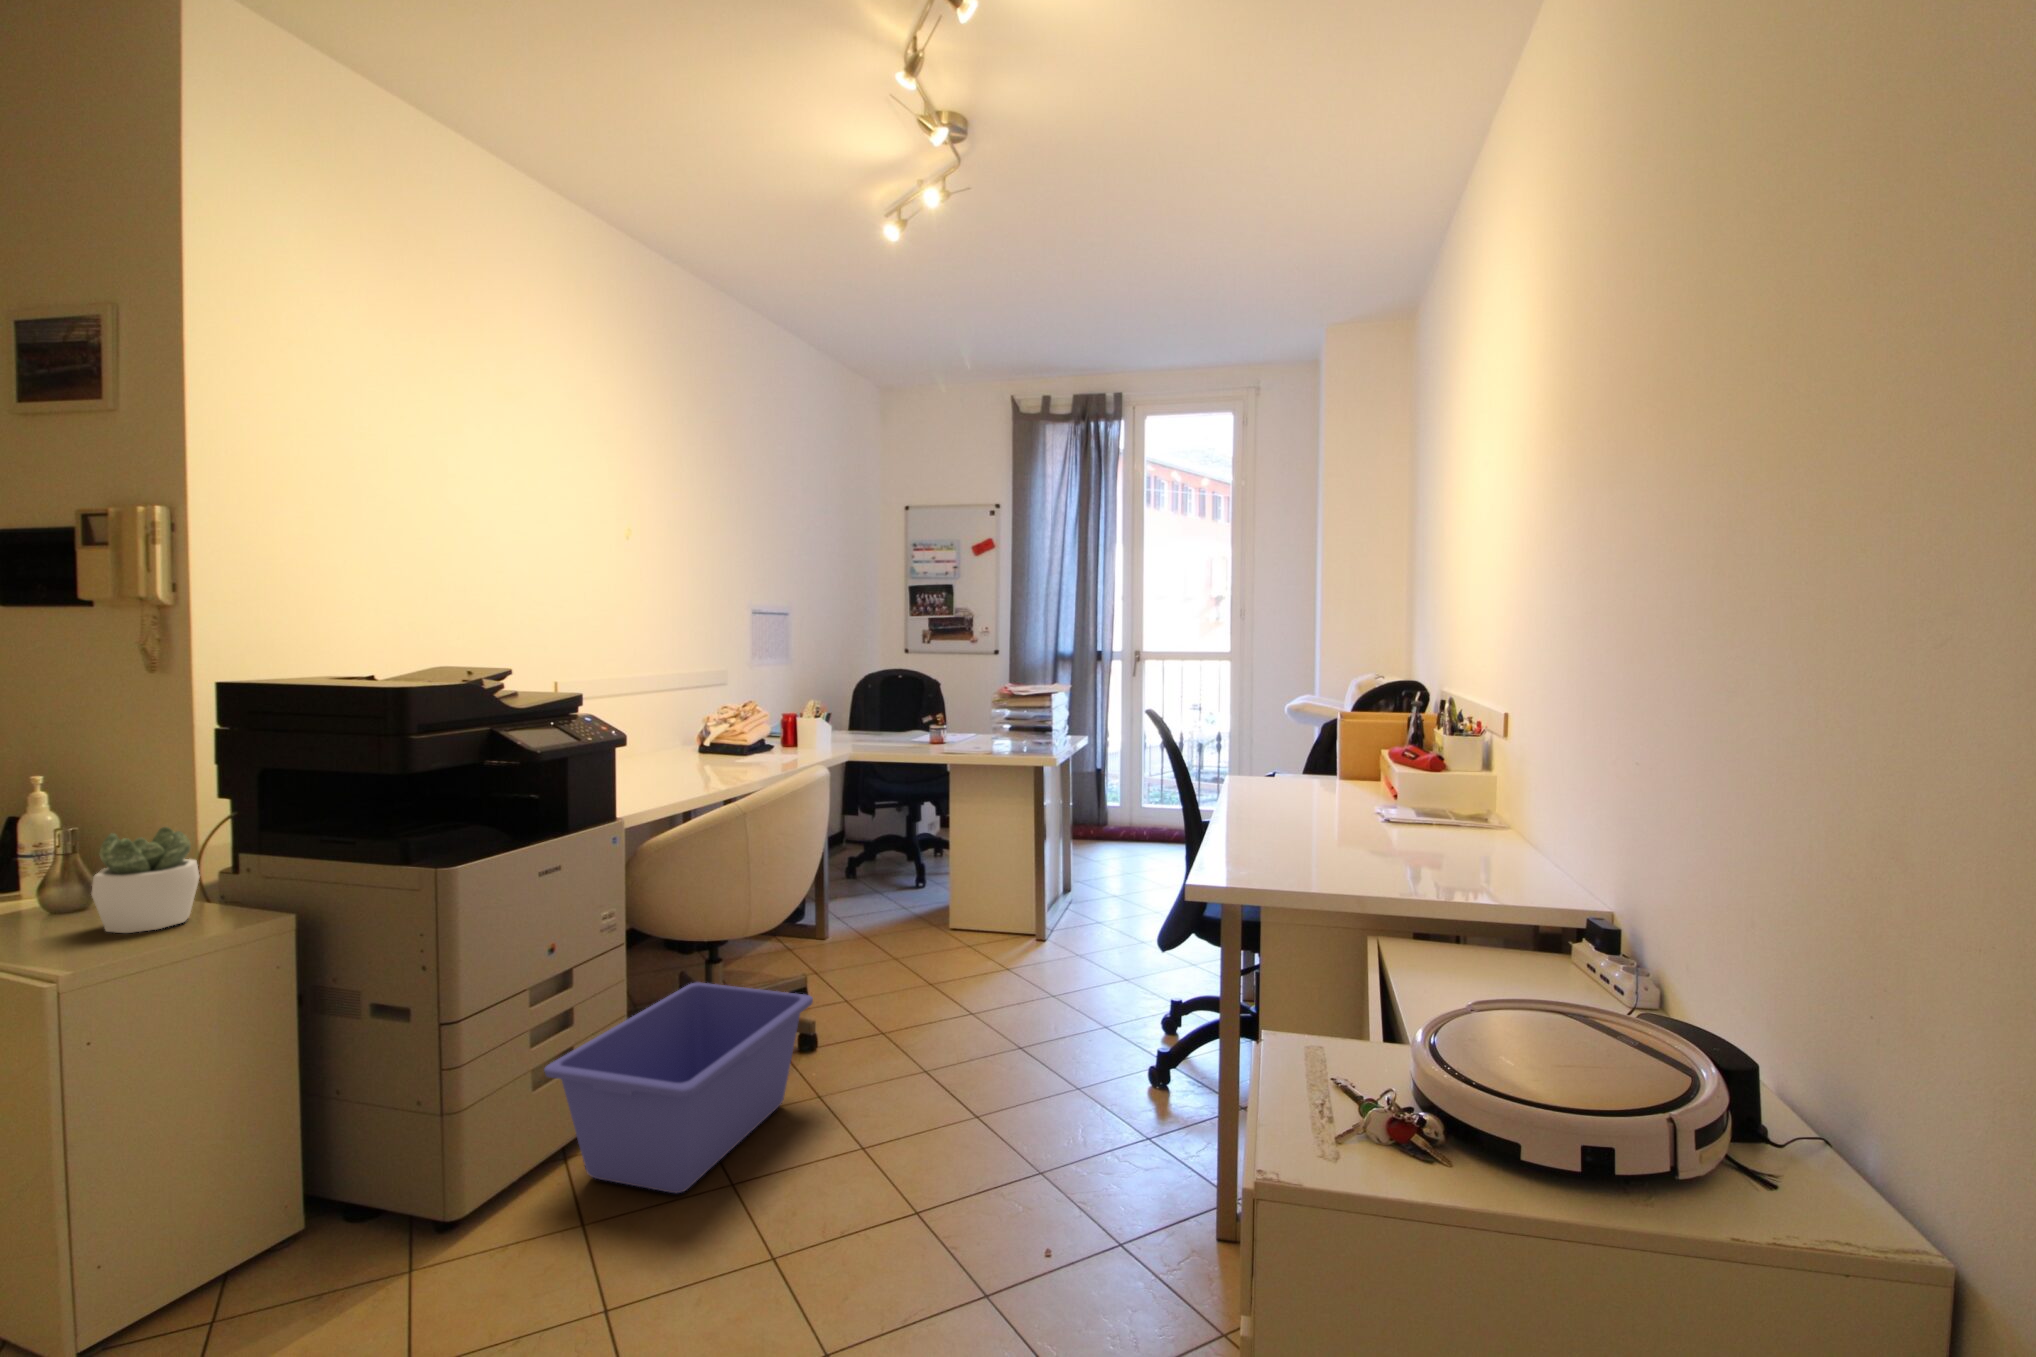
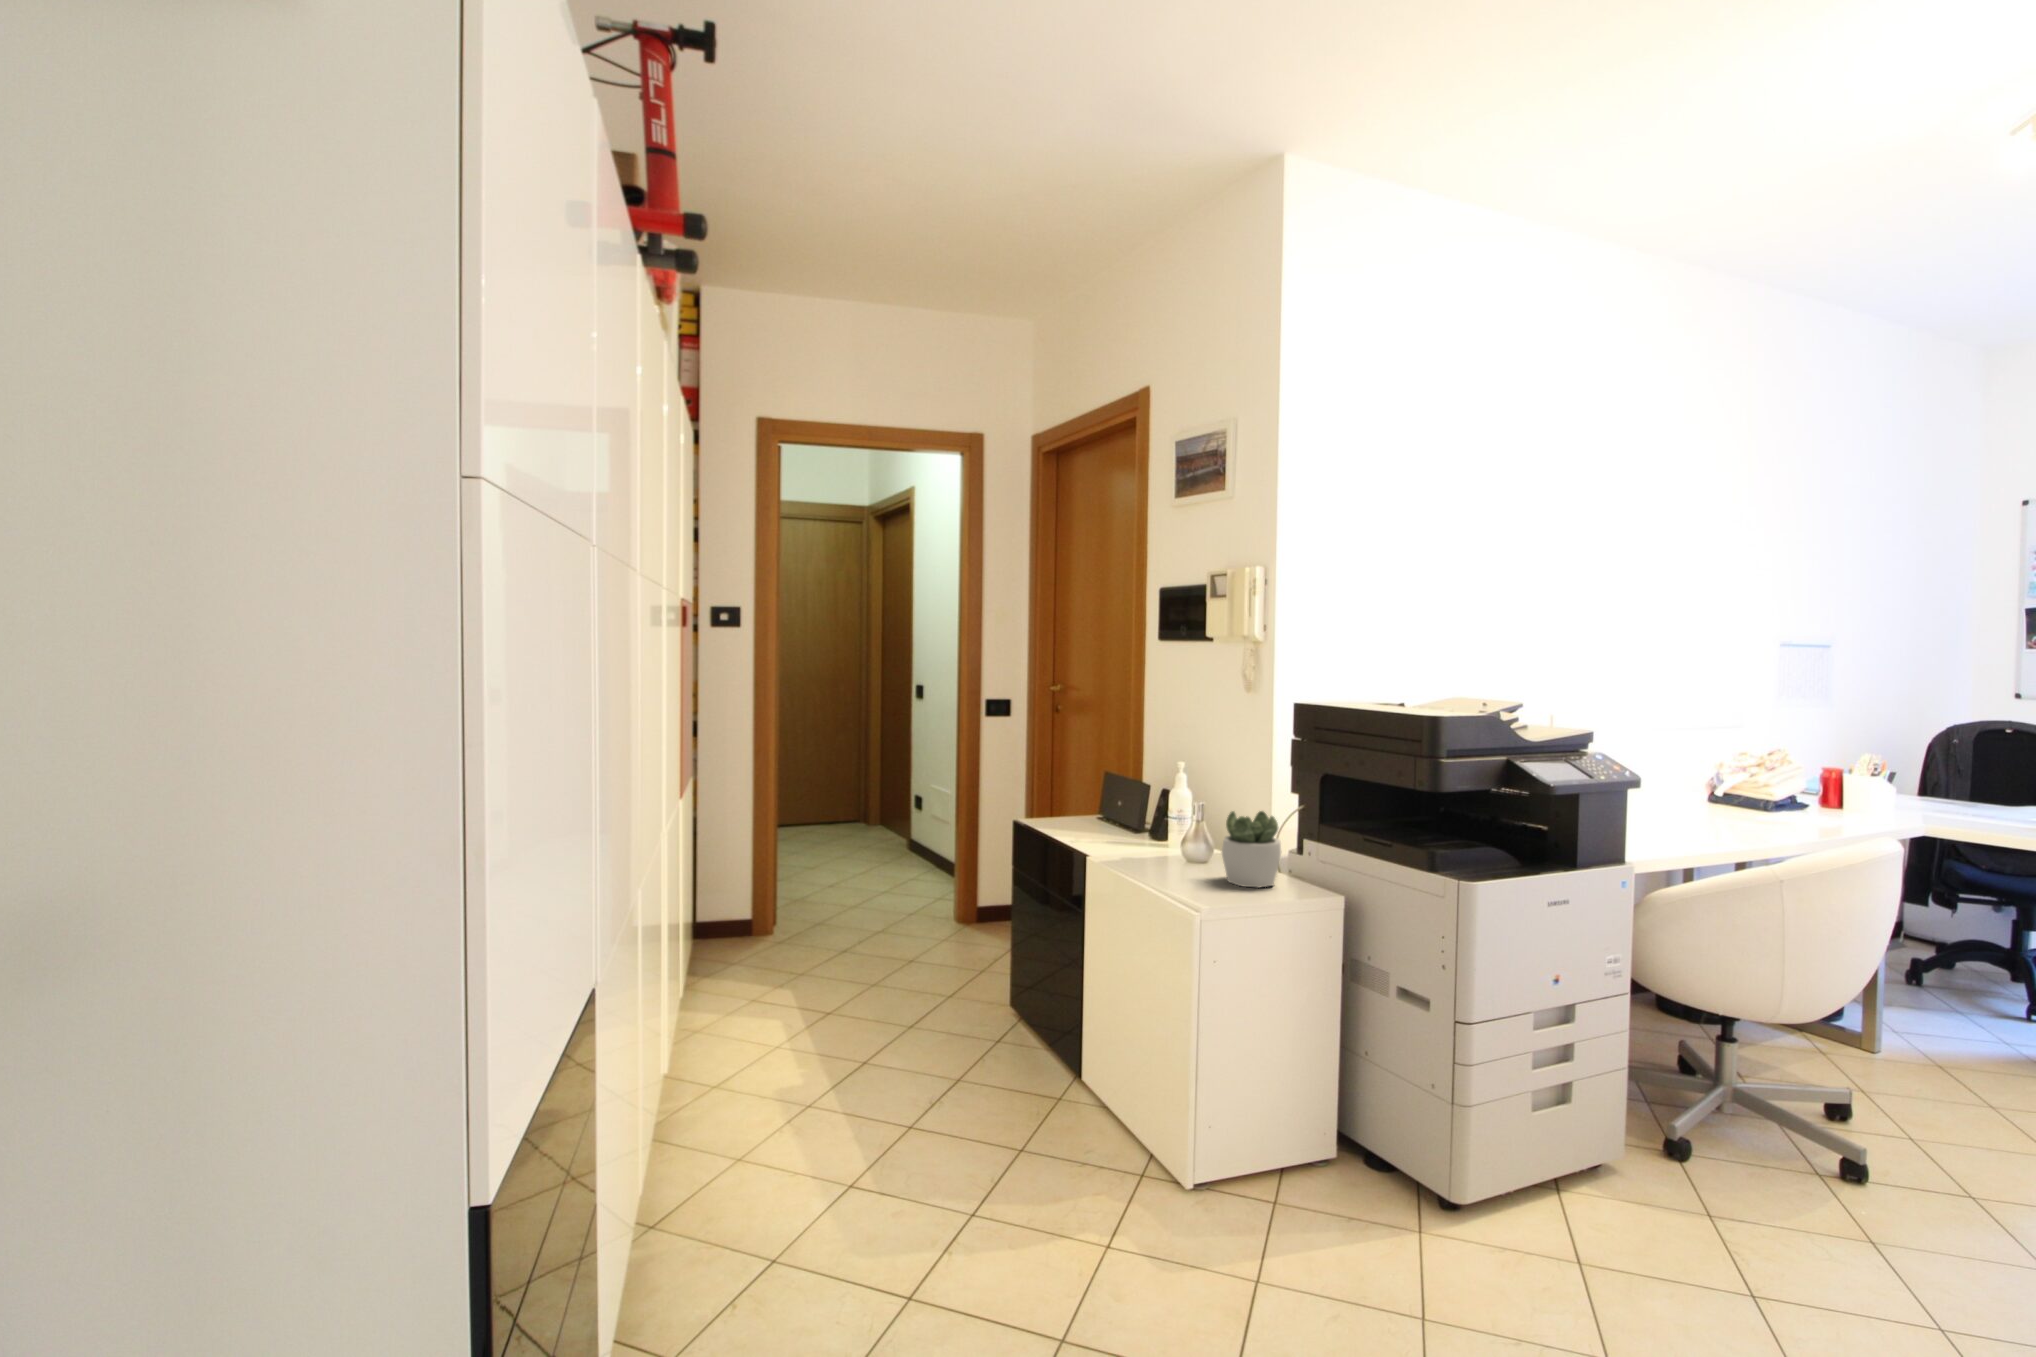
storage bin: present [544,982,813,1193] -> none [1545,1057,1876,1280]

